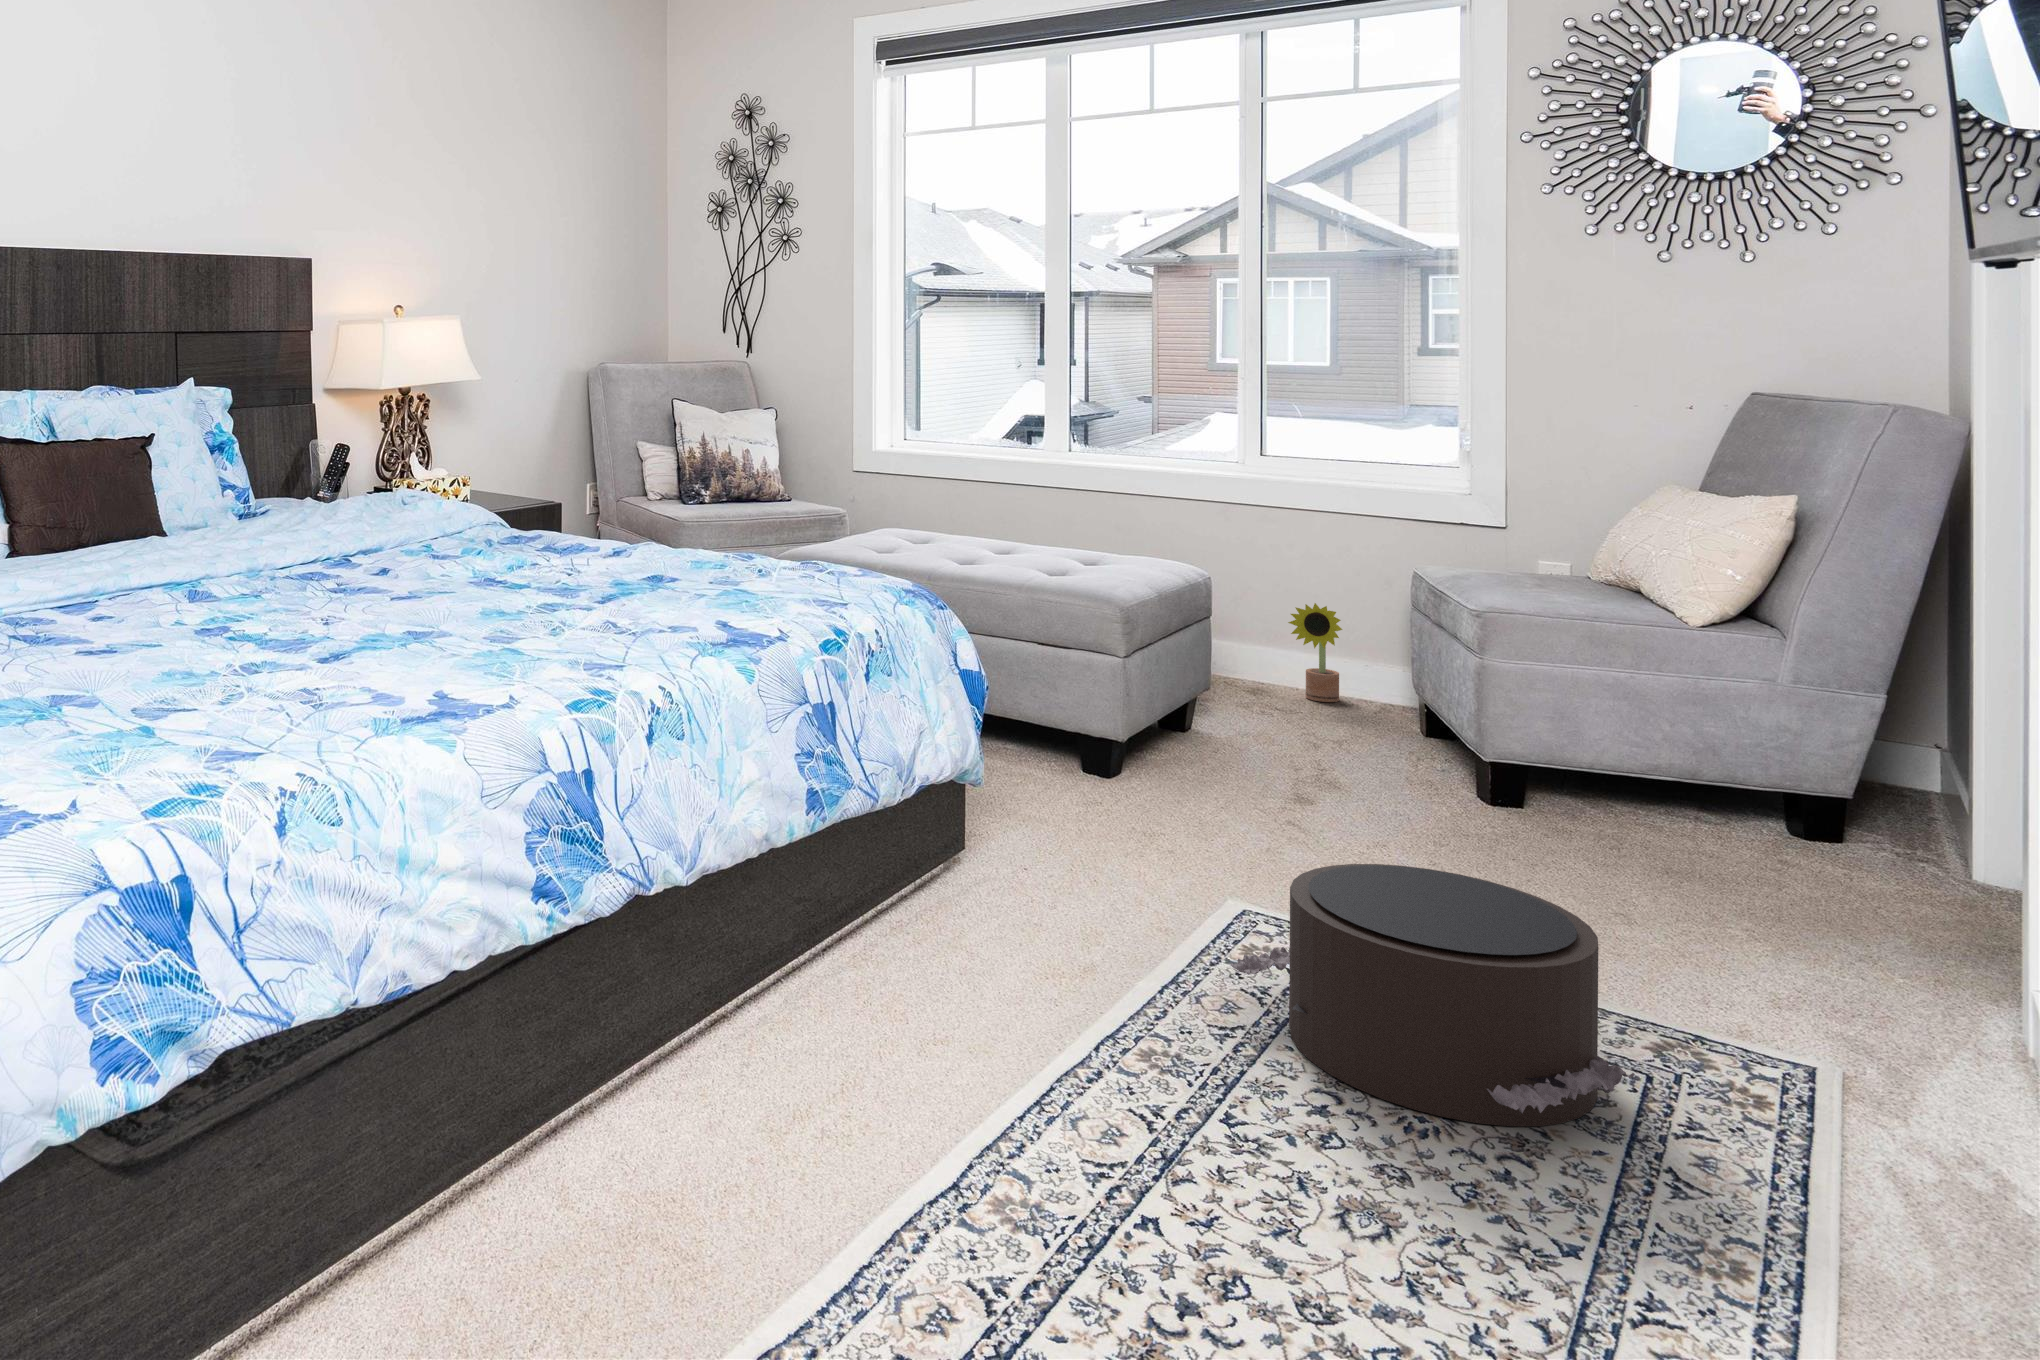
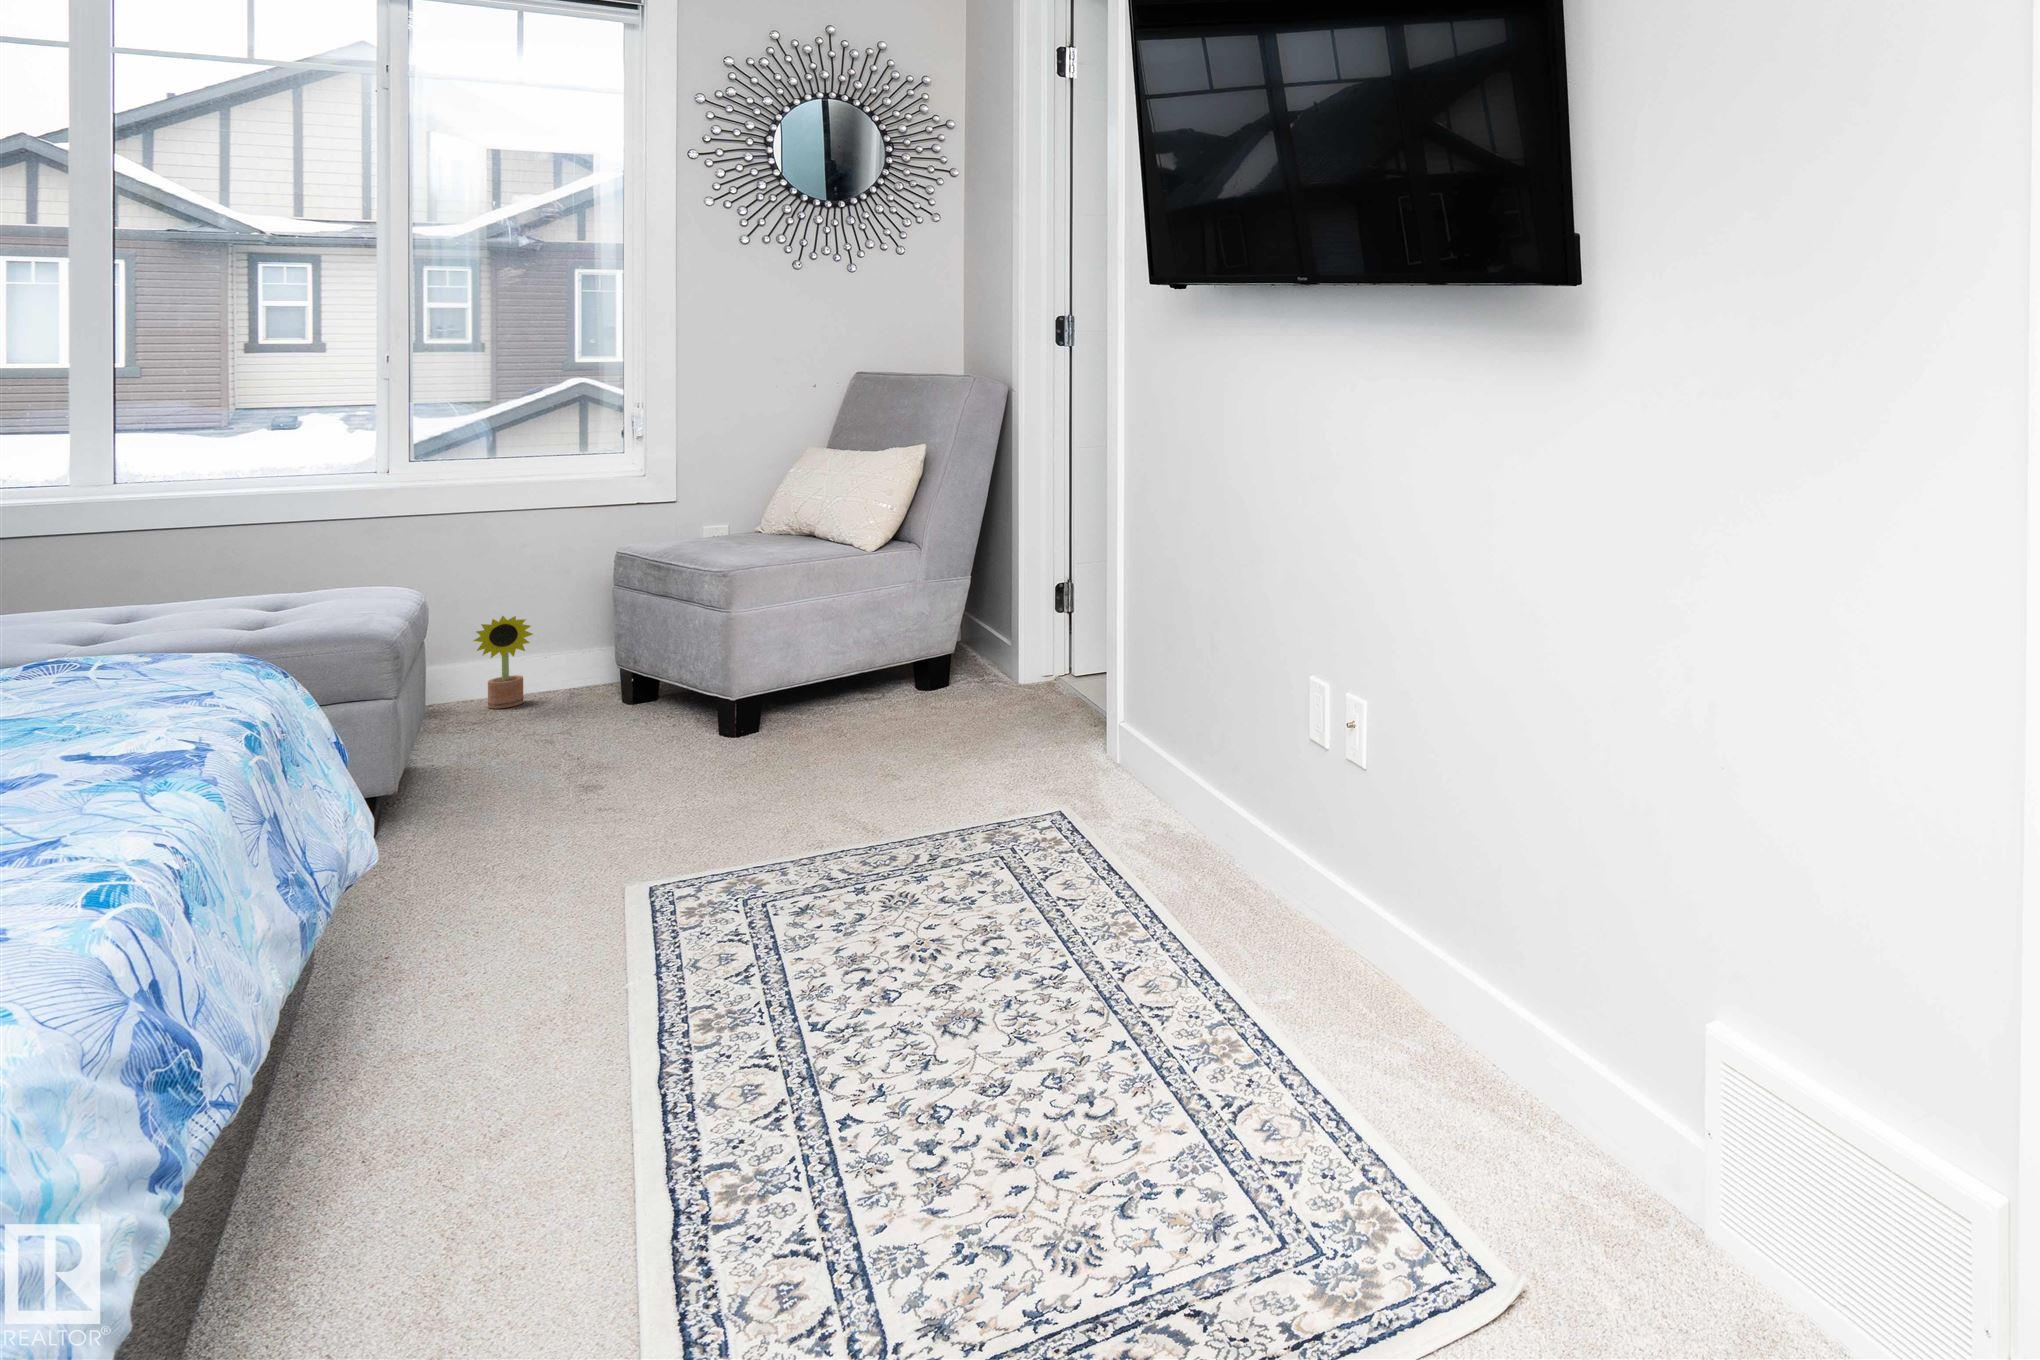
pouf: present [1230,864,1635,1126] -> none [723,768,1019,958]

